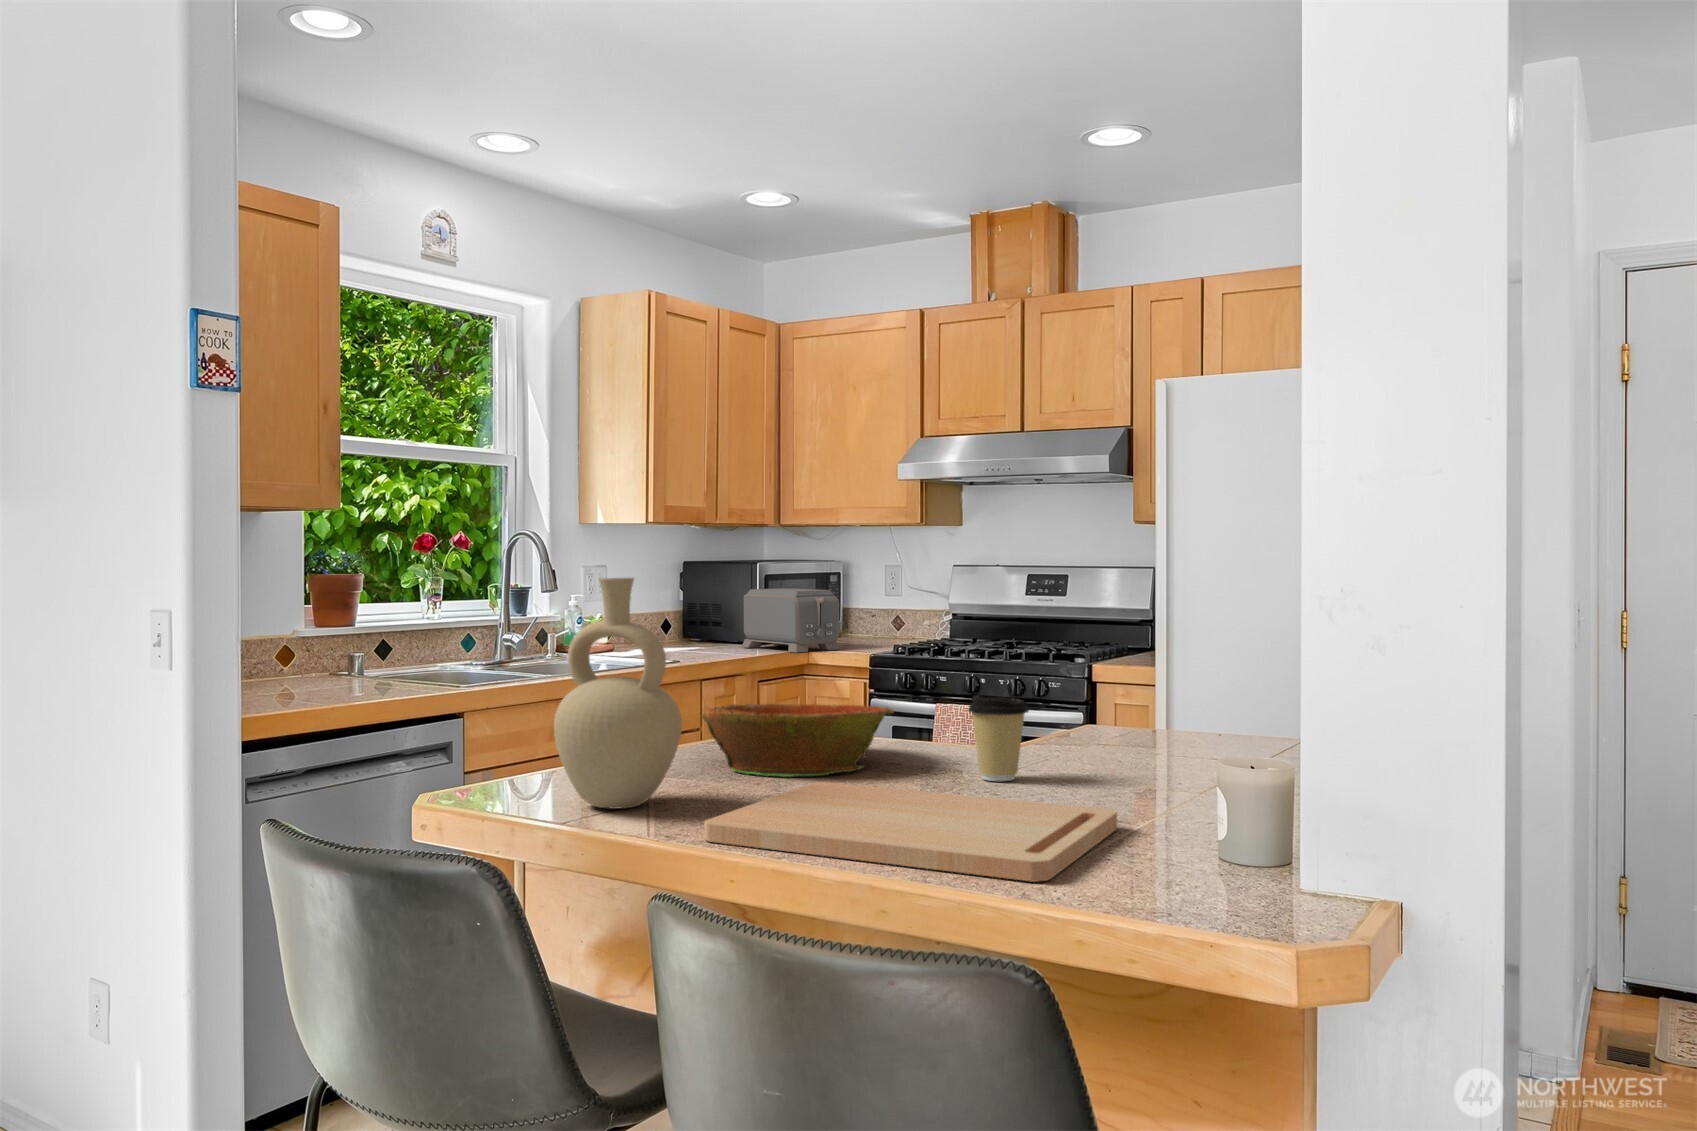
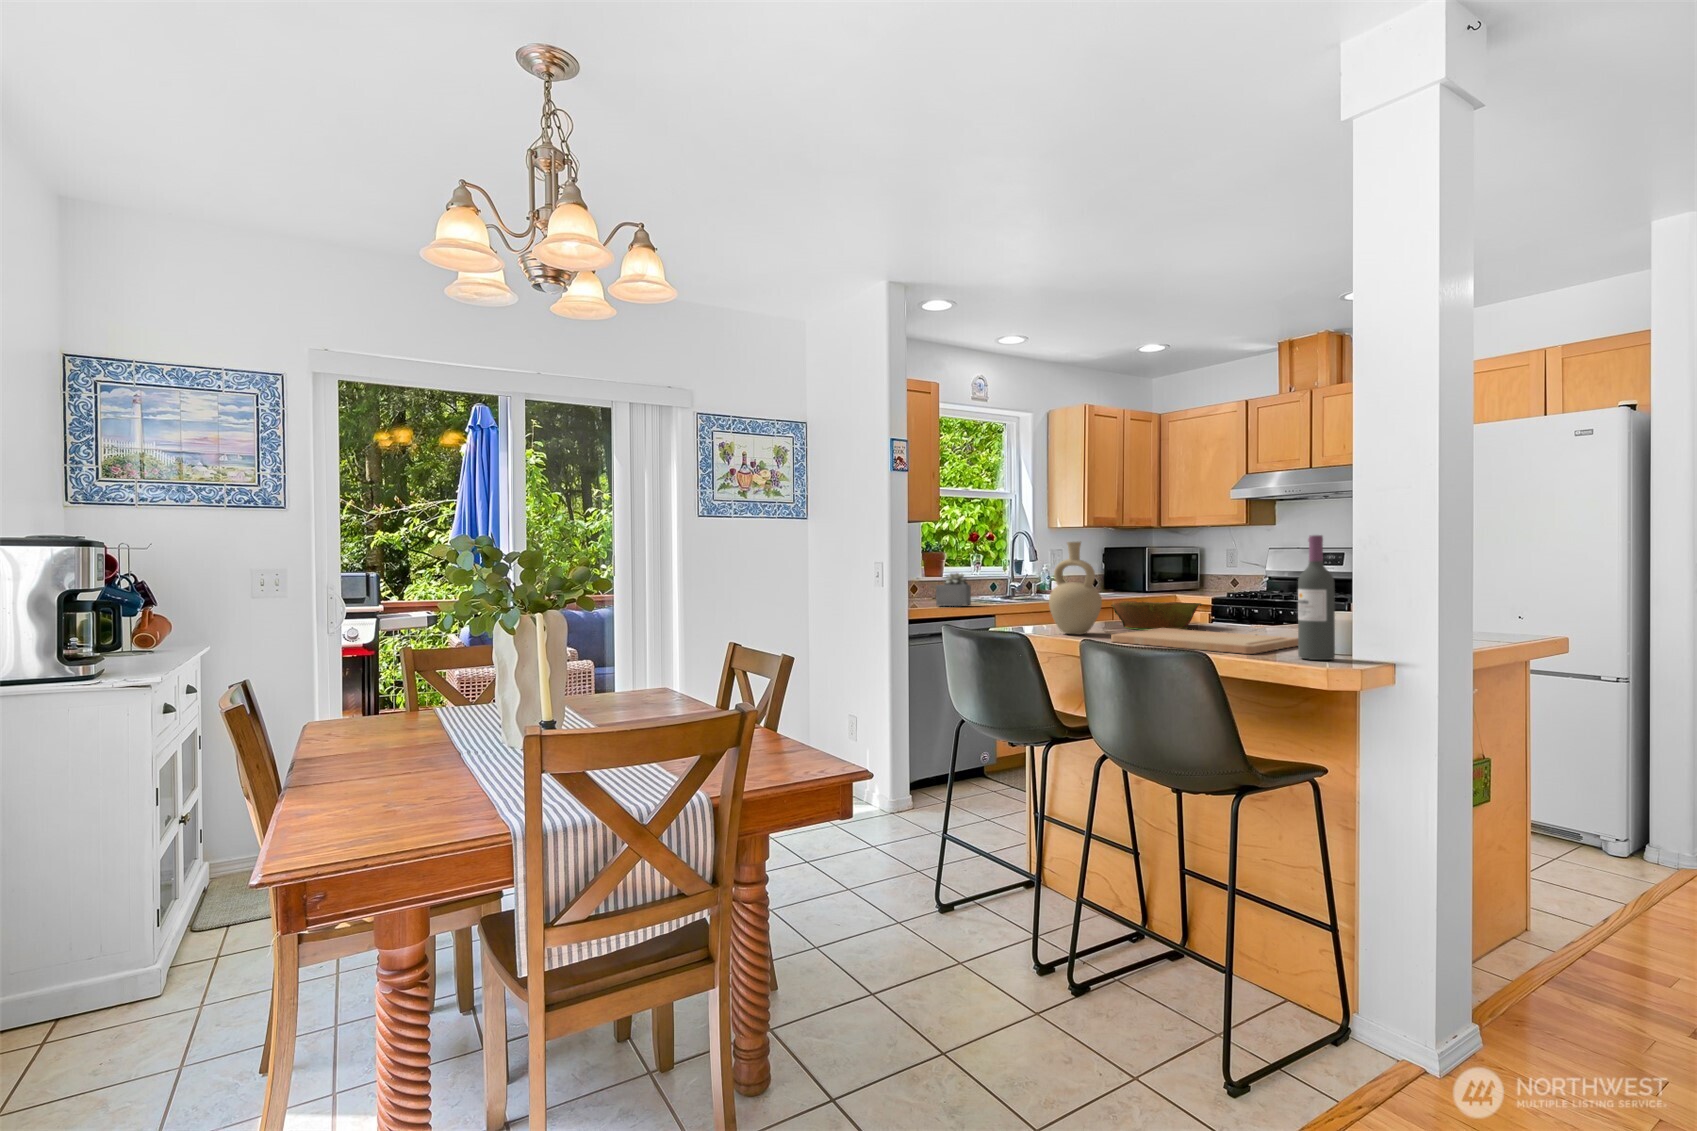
wine bottle: none [1155,587,1237,903] -> present [1298,535,1335,660]
toaster: present [742,588,839,653] -> none [1137,562,1195,597]
succulent plant: none [329,618,412,695] -> present [936,573,971,606]
coffee cup: present [968,696,1029,781] -> none [1238,595,1269,634]

